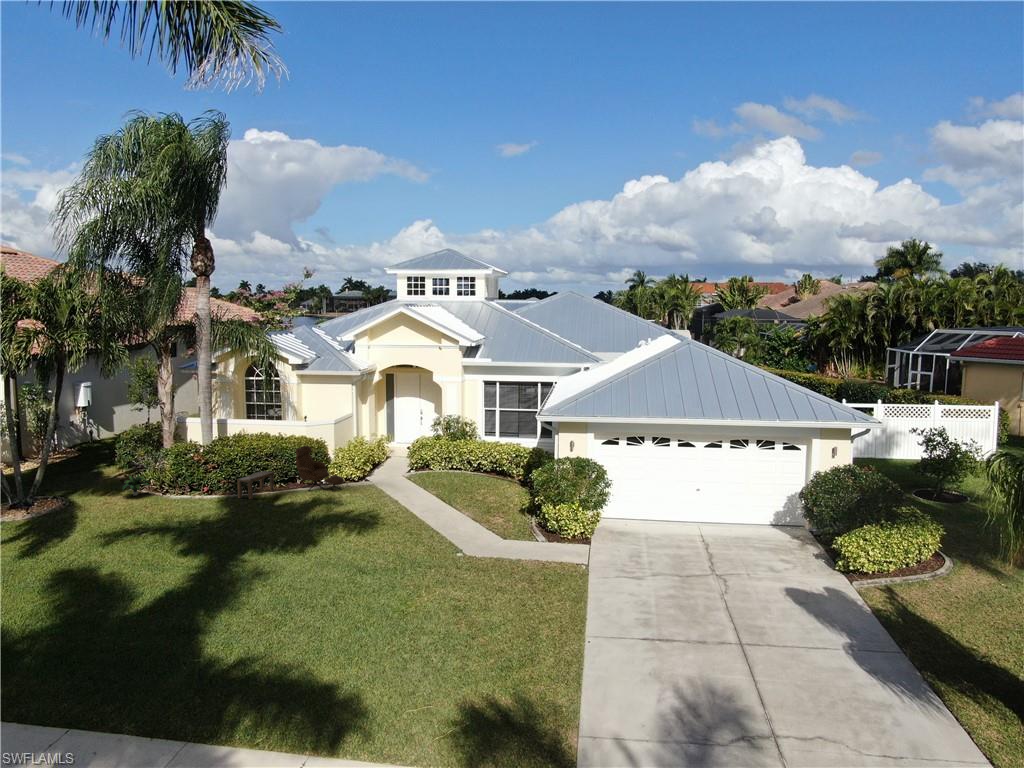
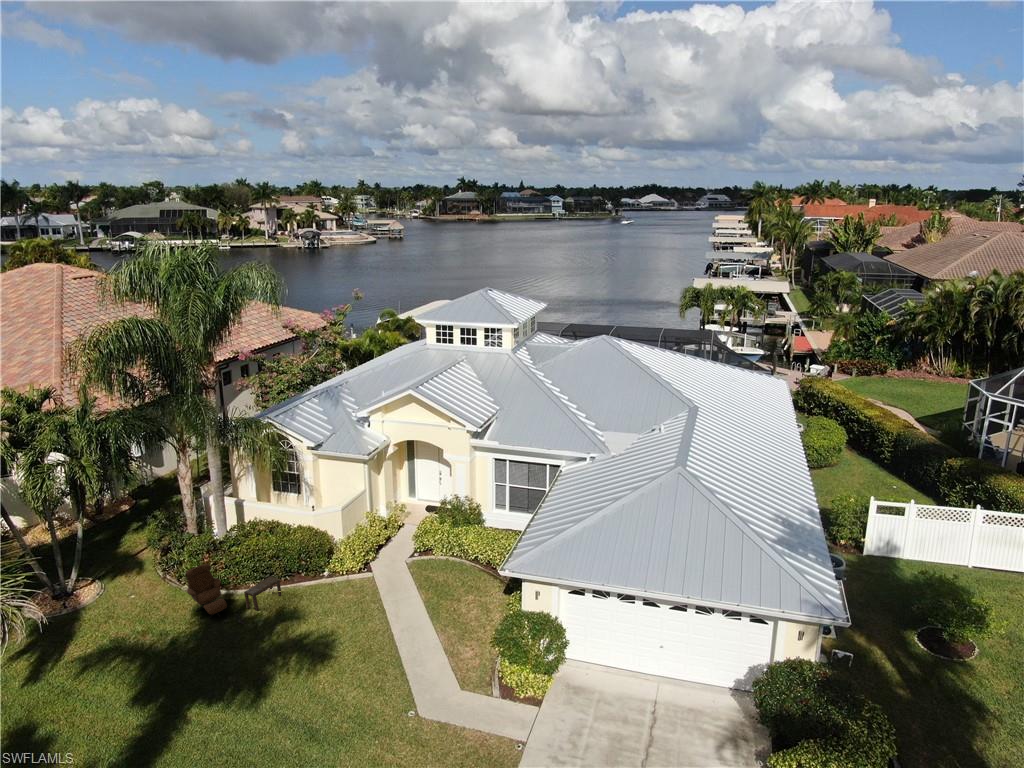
lounge chair: present [296,446,345,491] -> present [186,564,227,617]
potted plant: present [123,474,149,496] -> none [150,582,176,601]

